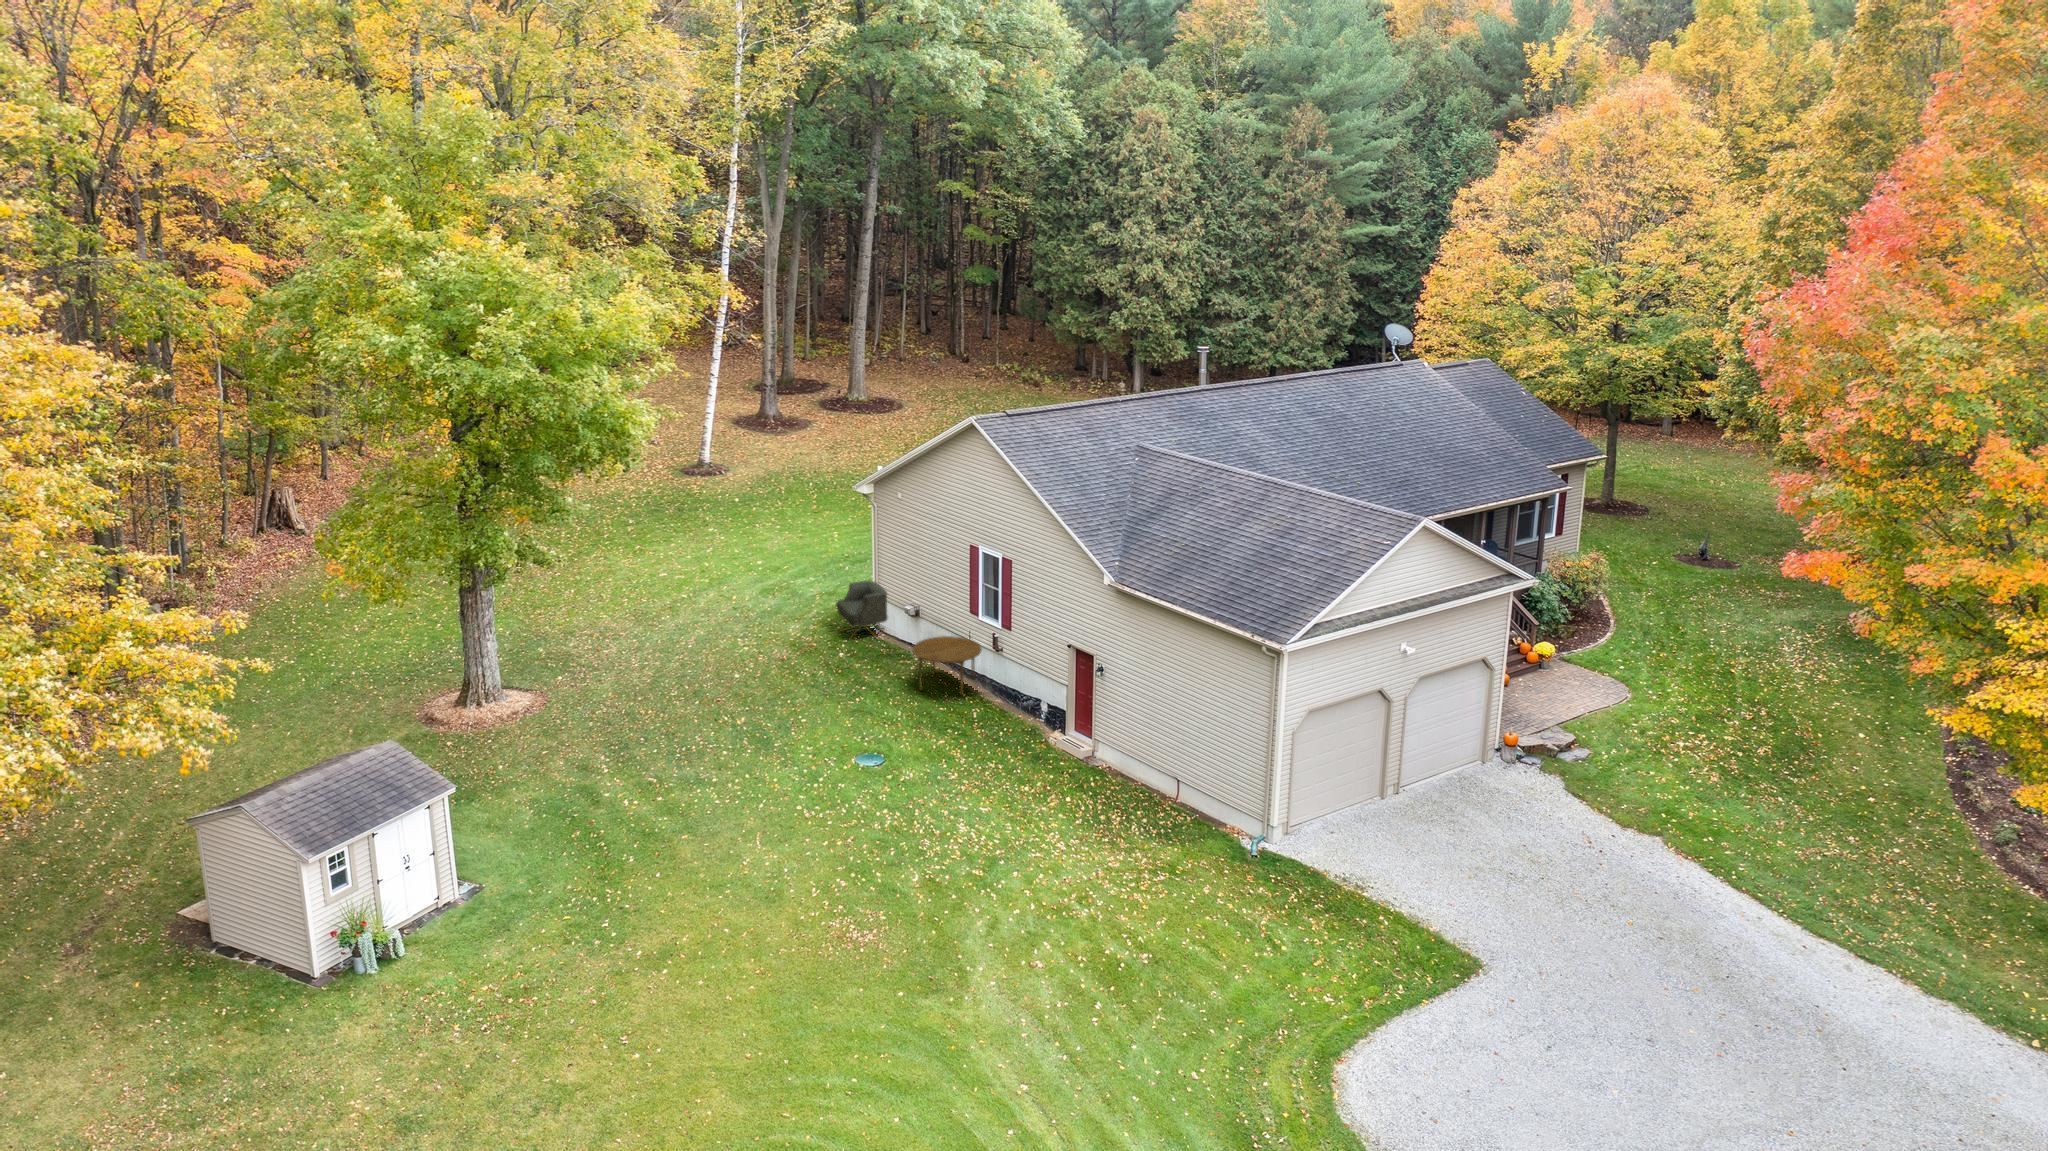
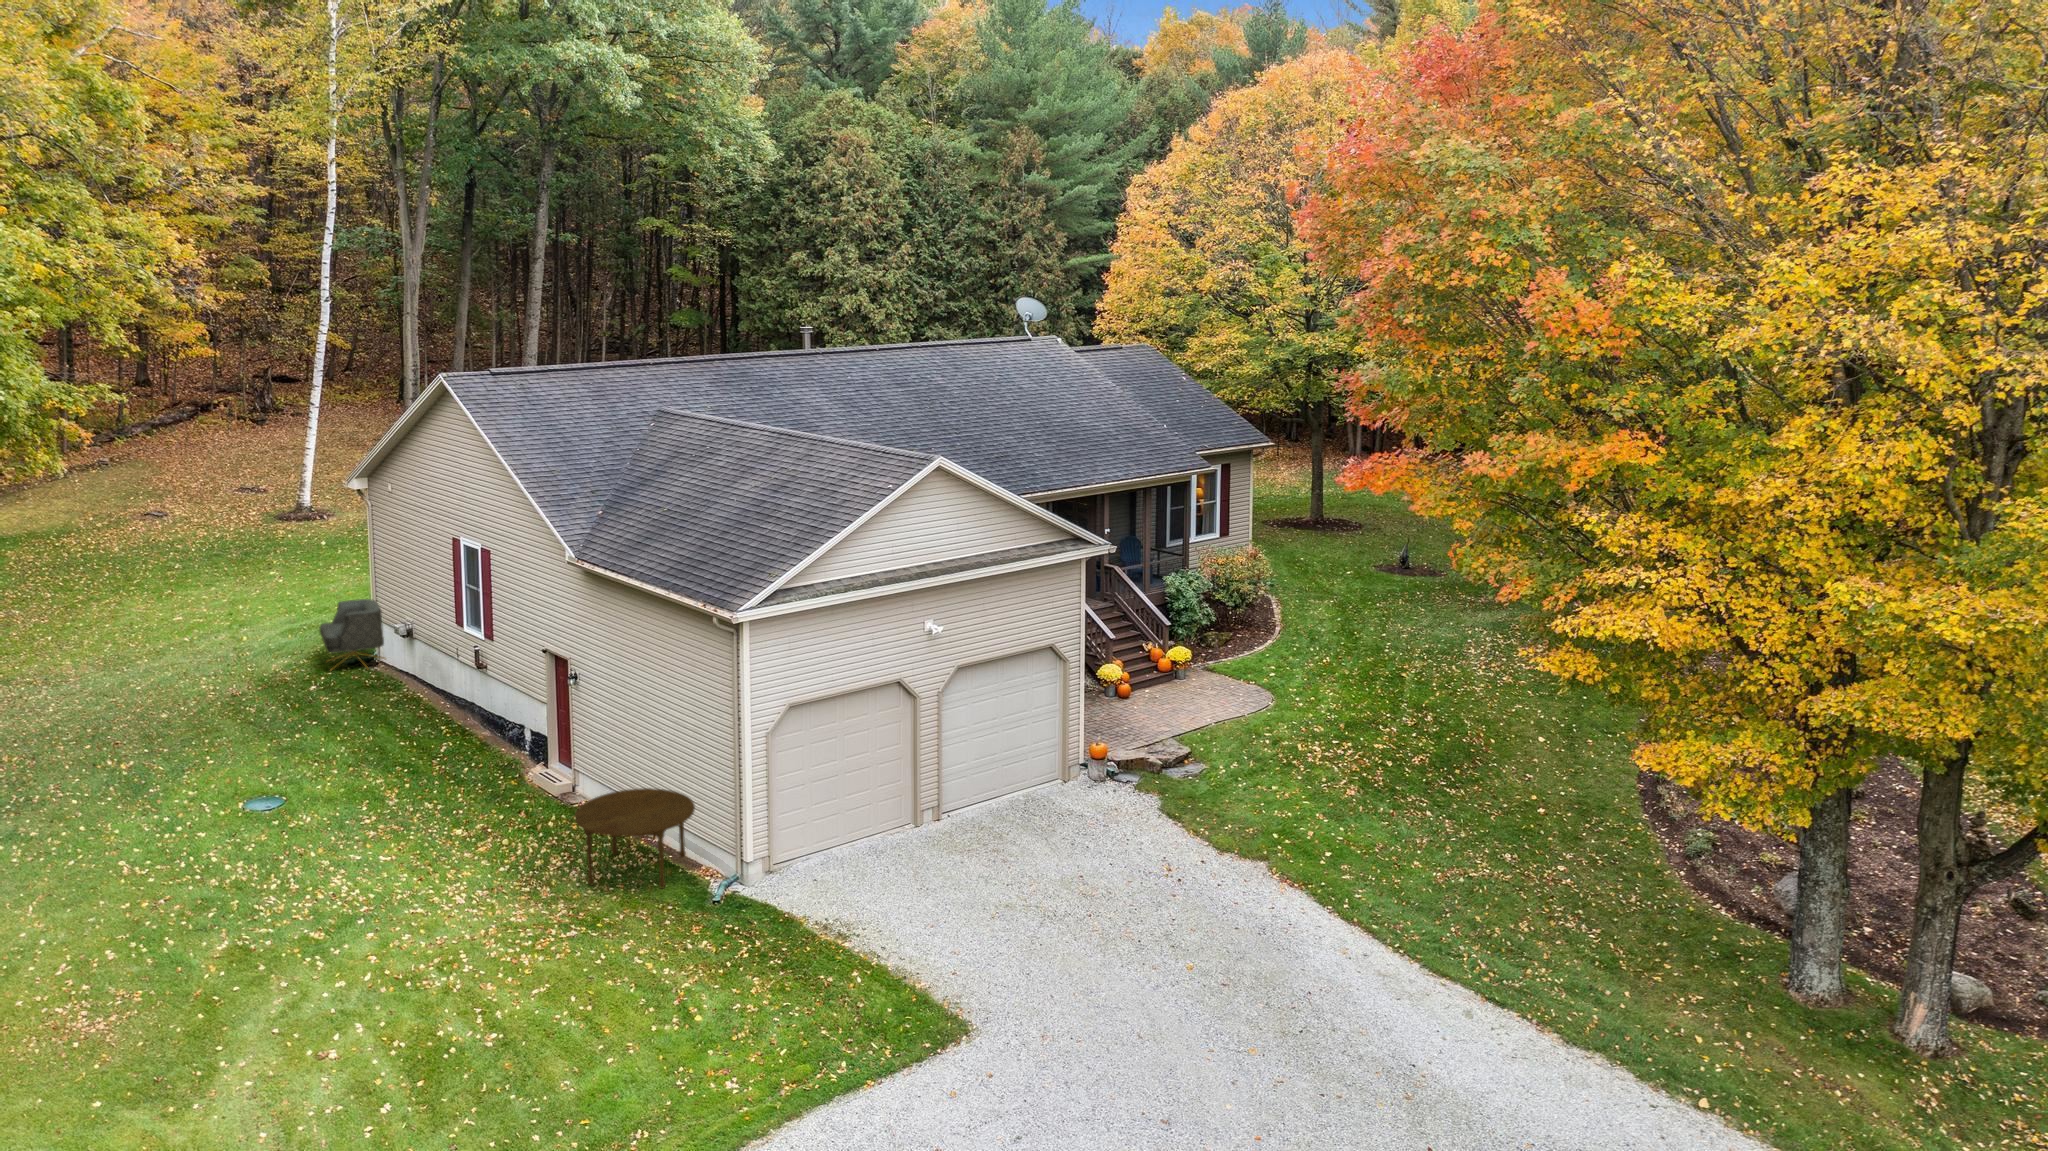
dining table: present [913,636,982,695] -> present [575,788,695,889]

